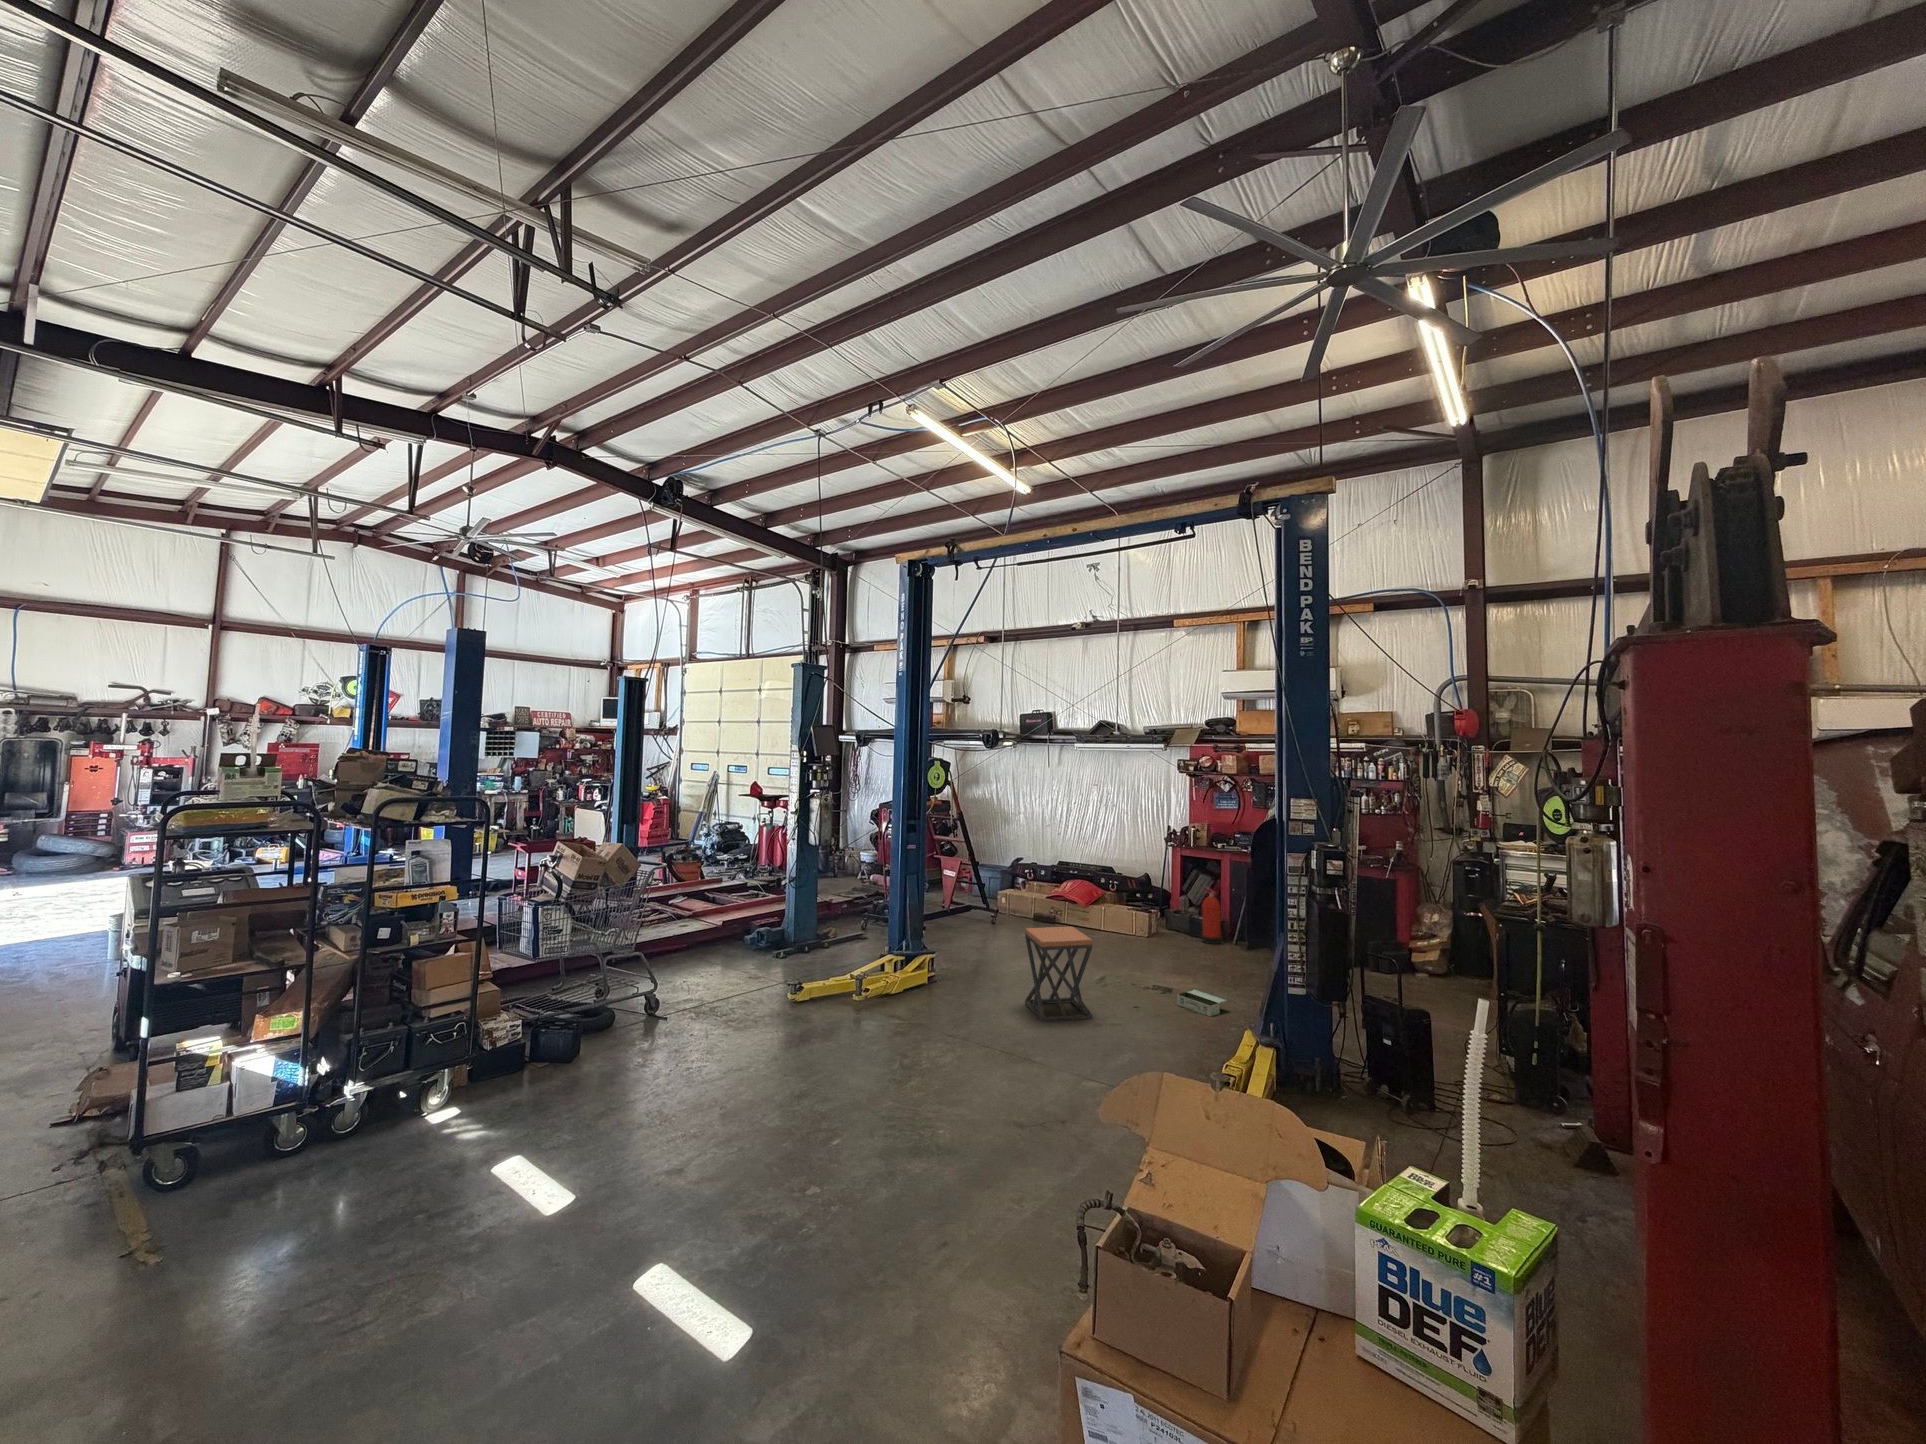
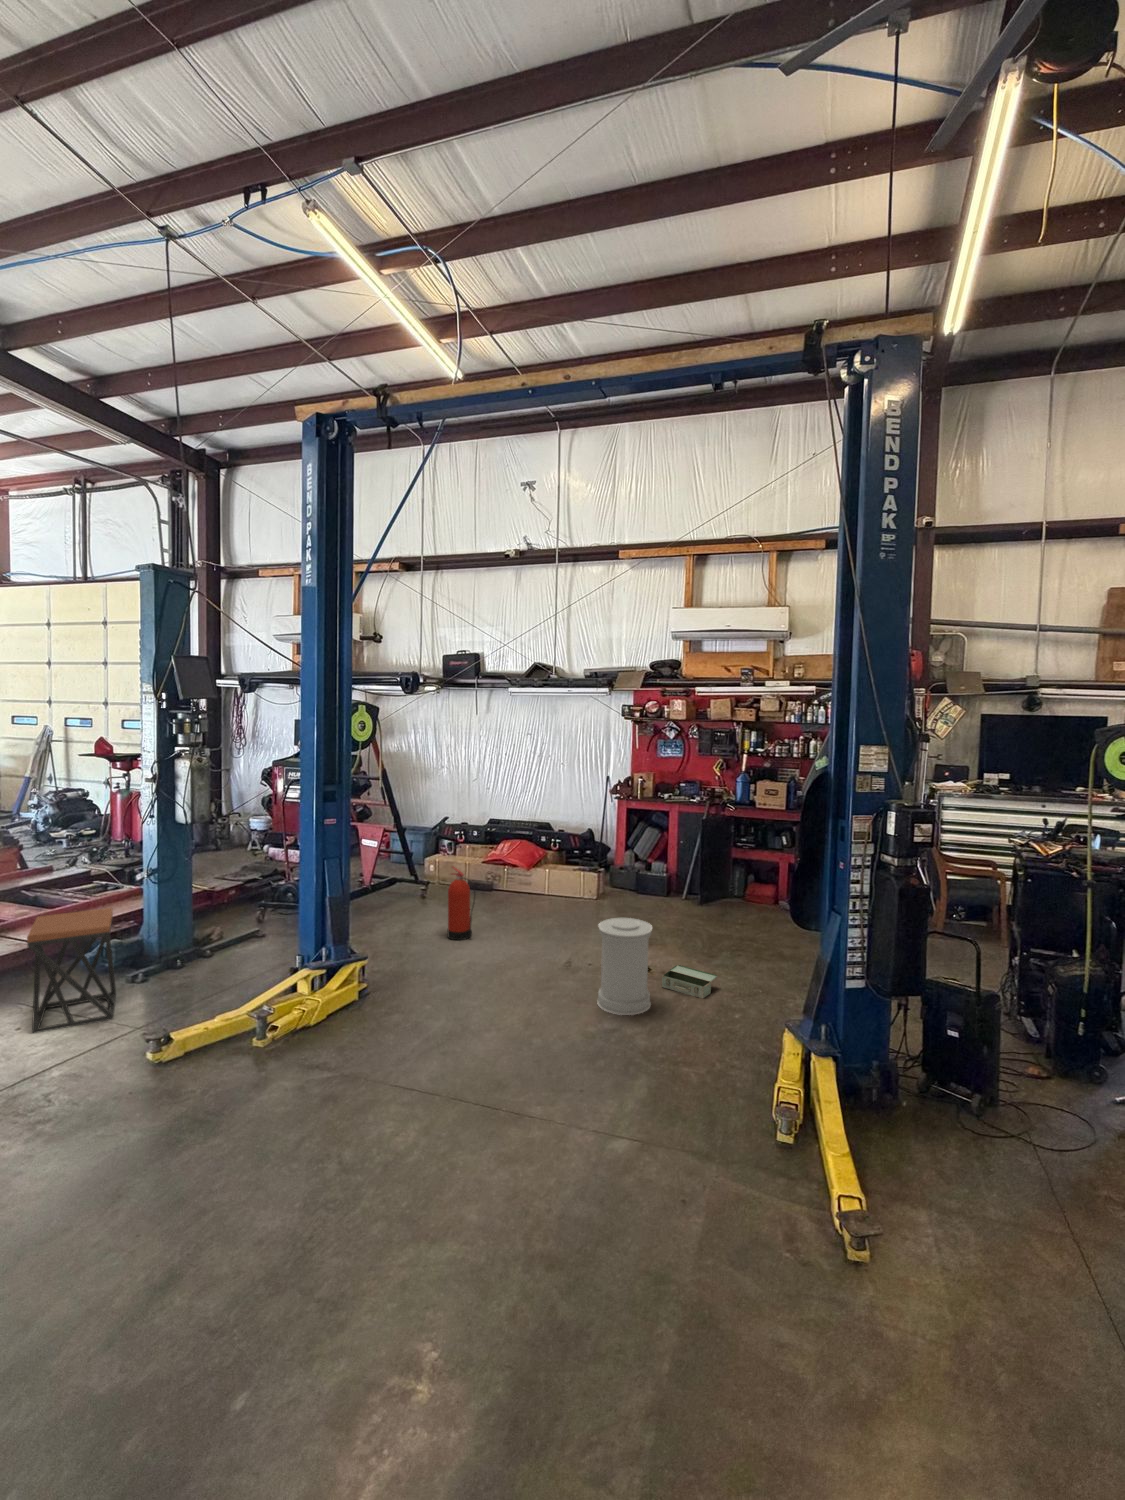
fire extinguisher: present [1202,889,1224,944] -> present [448,867,475,940]
stool: present [1025,926,1092,1021] -> present [27,908,116,1033]
trash can: none [1115,939,1161,1019] -> present [597,918,652,1015]

